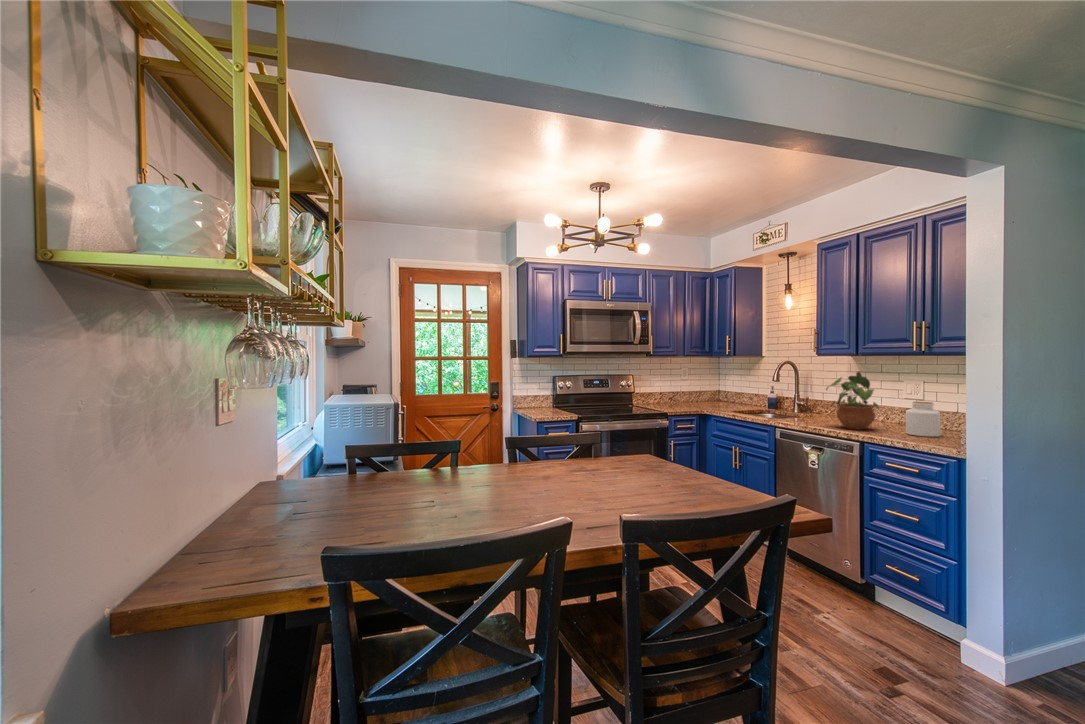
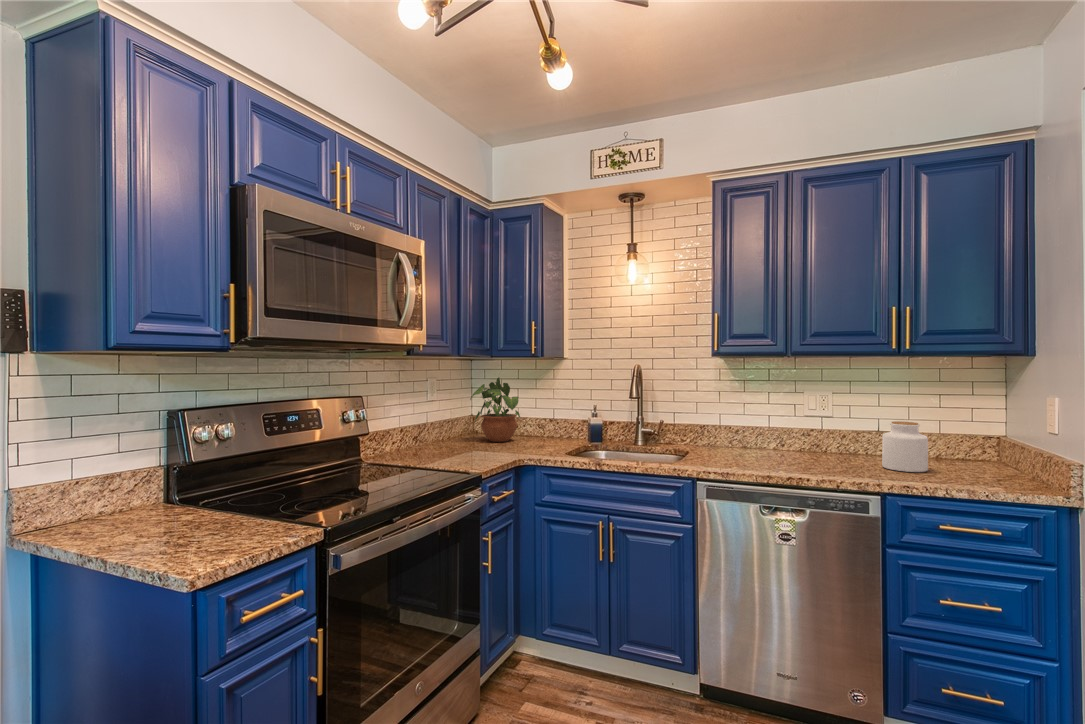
potted plant: present [826,372,879,430] -> present [470,377,520,442]

